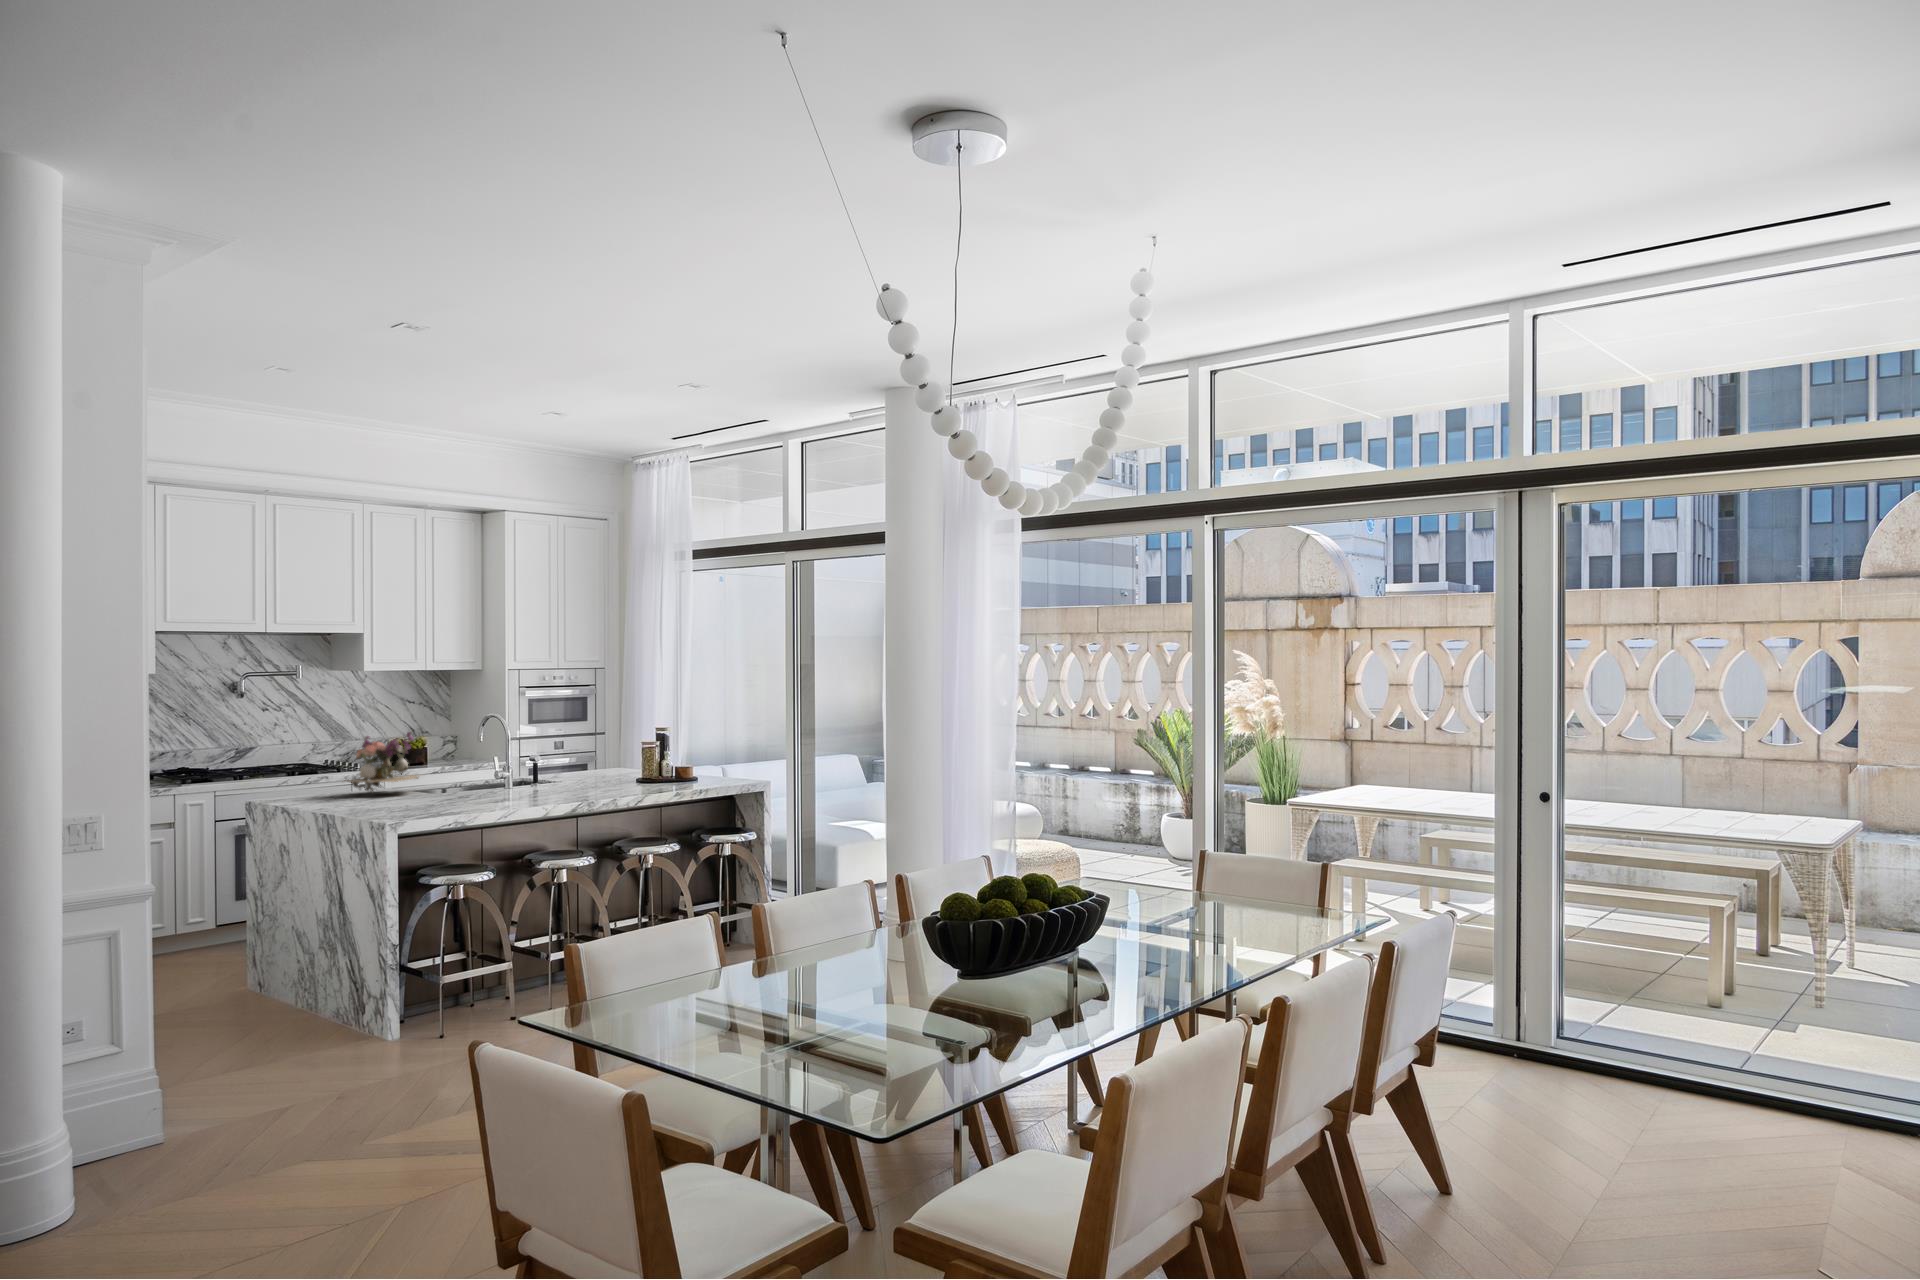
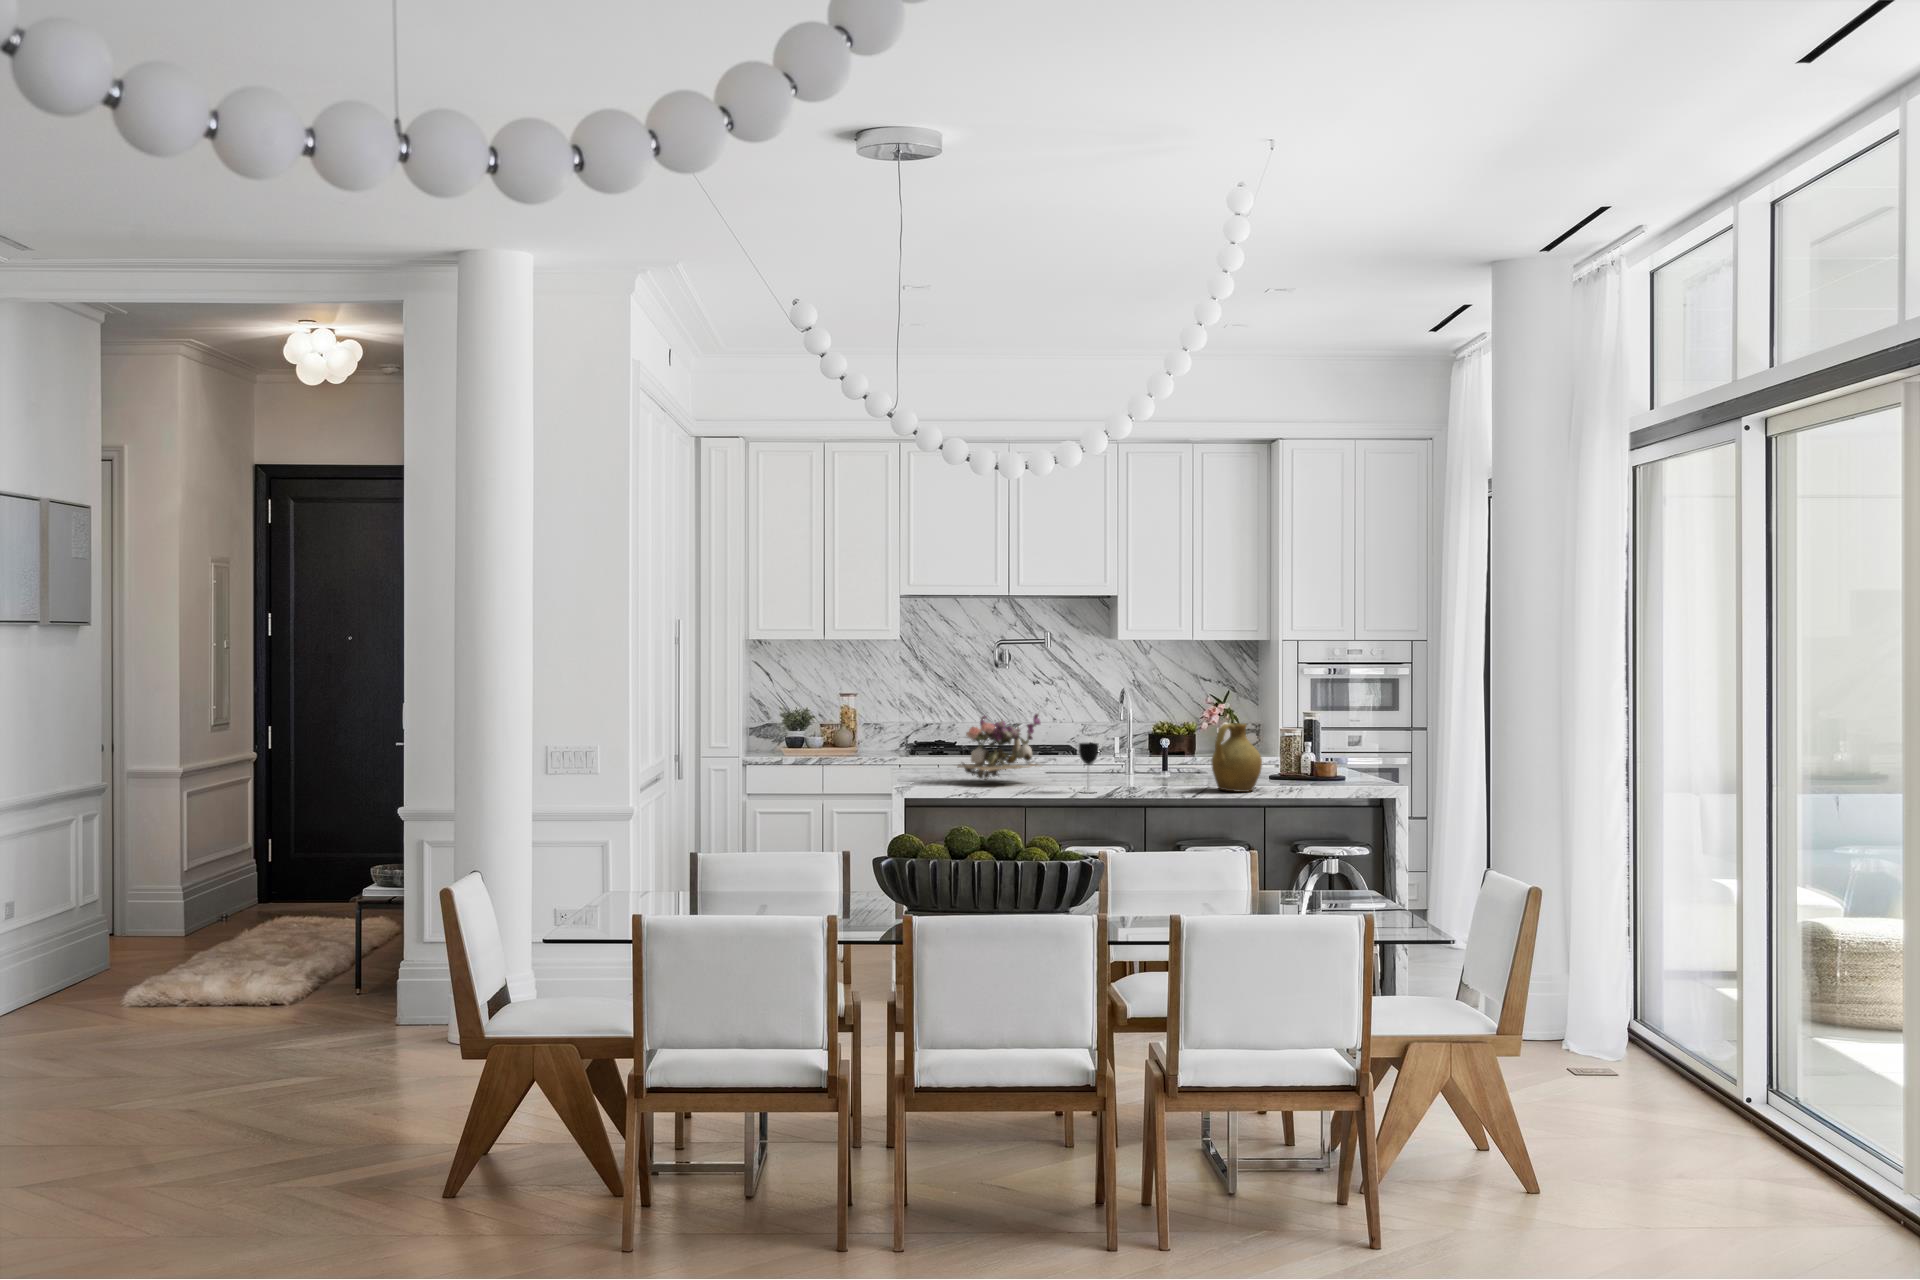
pitcher: none [564,730,603,781] -> present [1212,723,1262,792]
wine glass: none [484,751,502,792] -> present [1079,743,1098,793]

